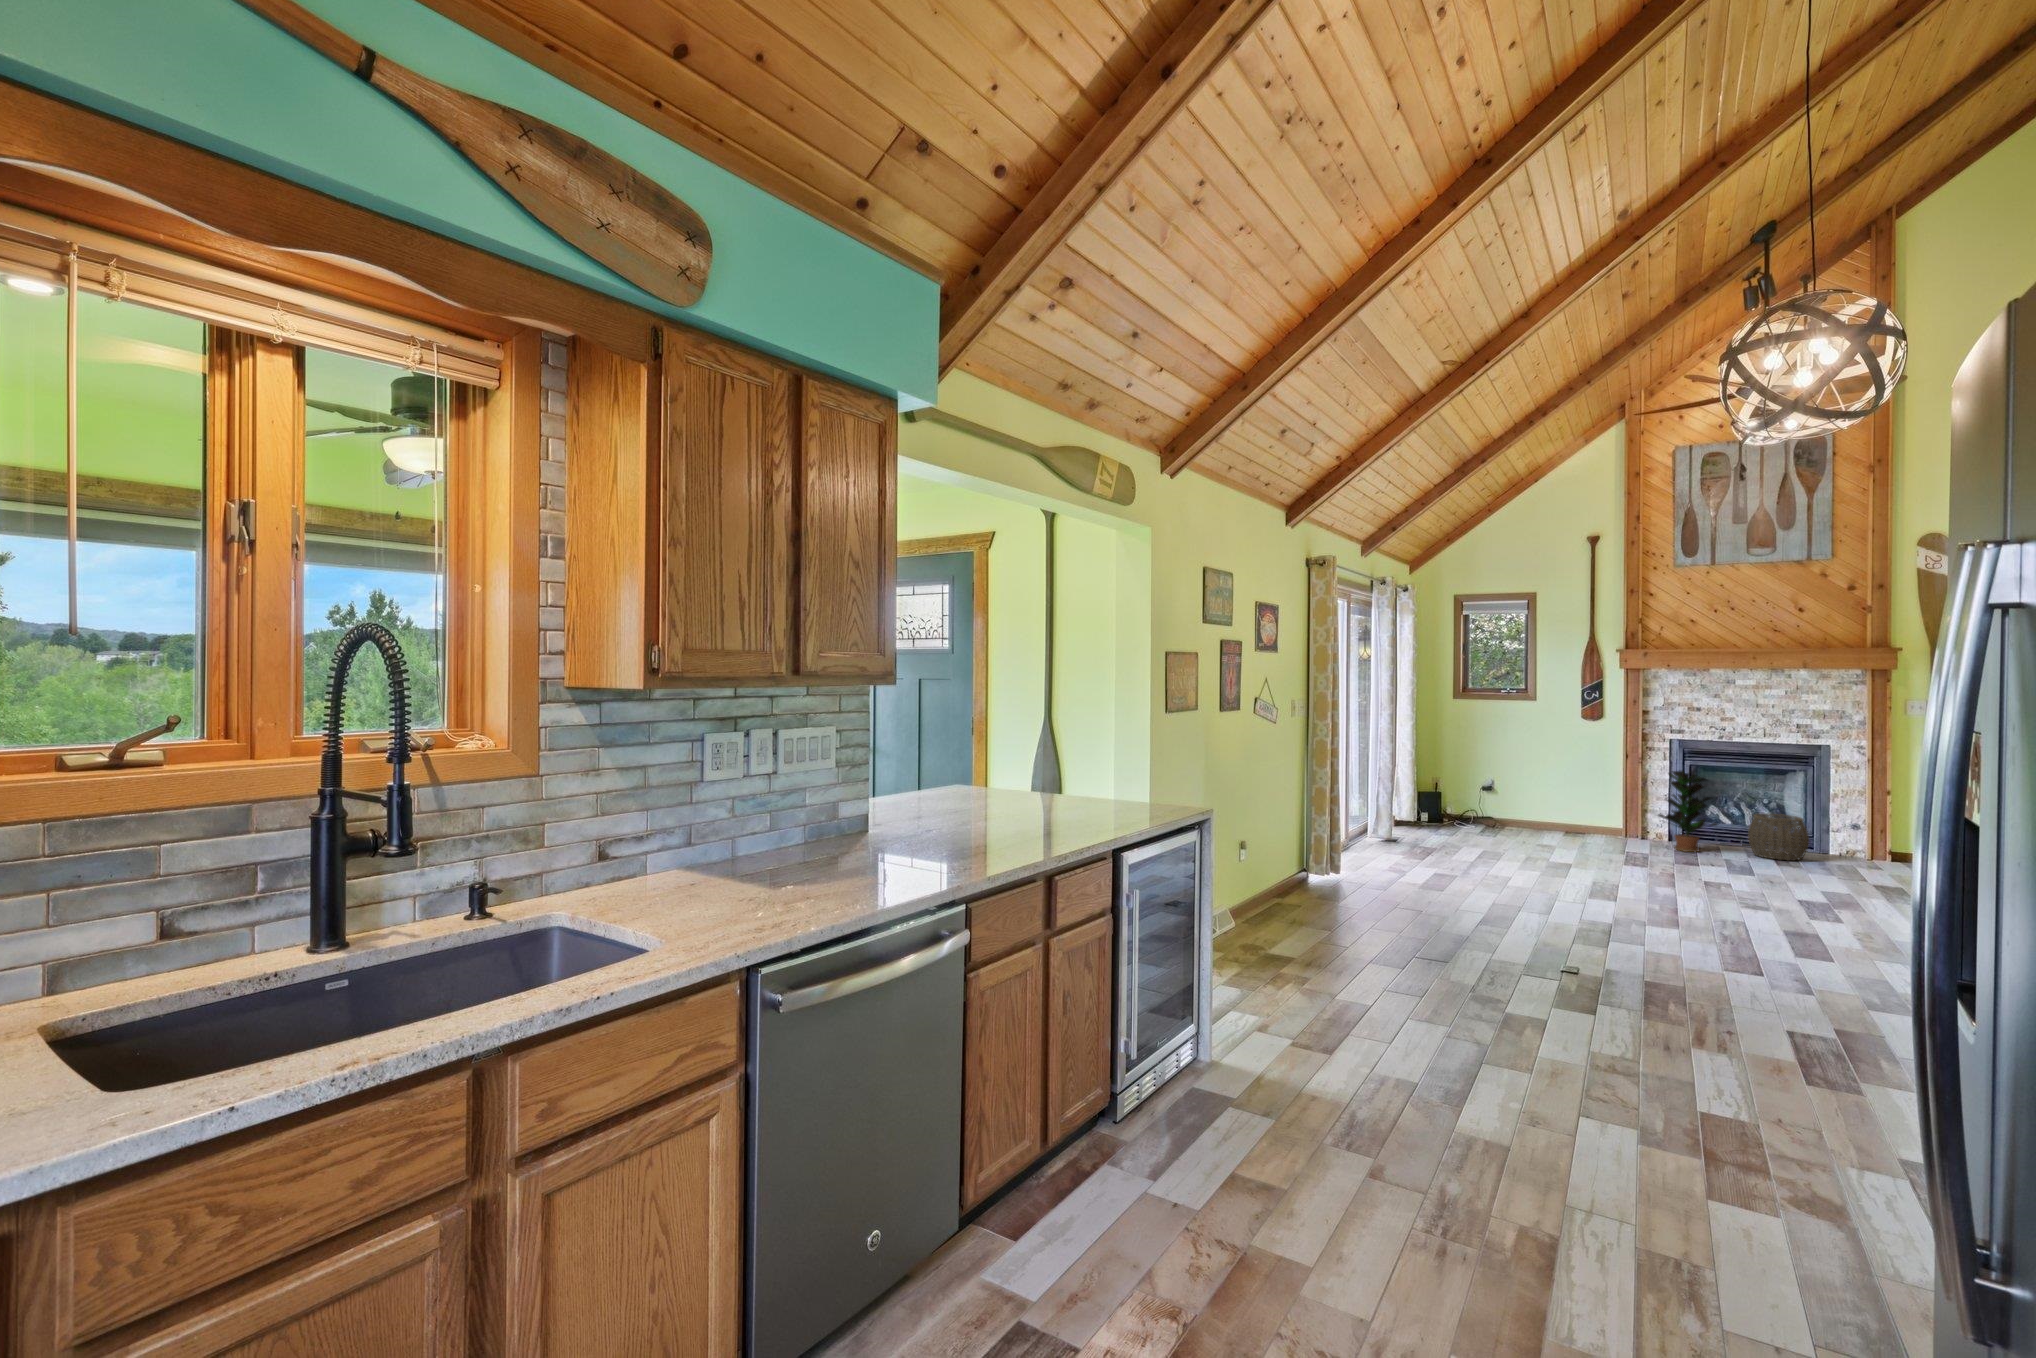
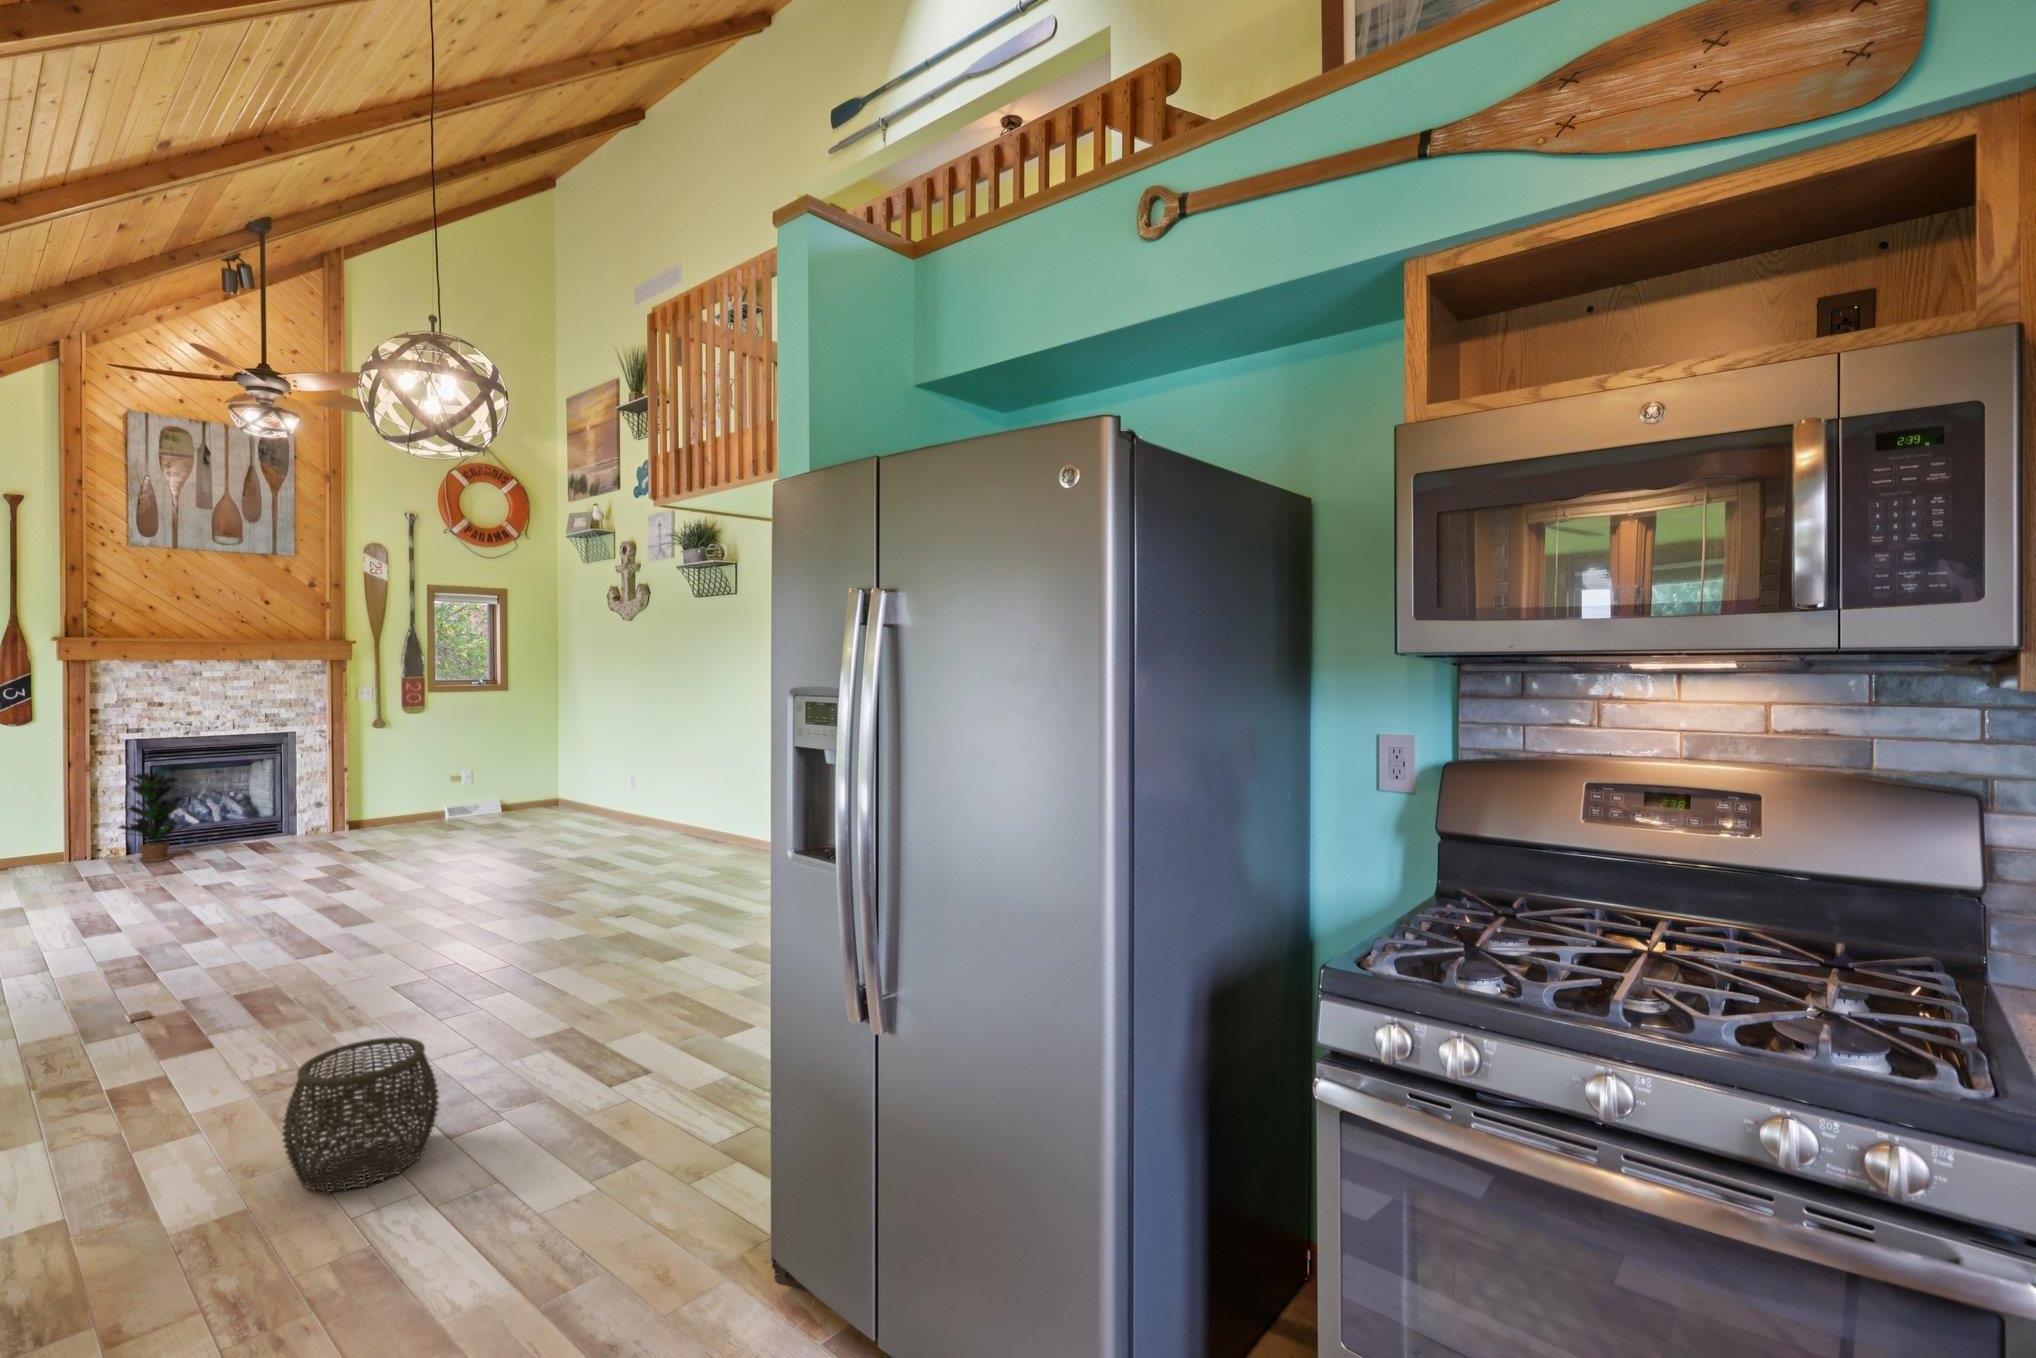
woven basket: present [1748,813,1809,861] -> present [282,1037,439,1192]

